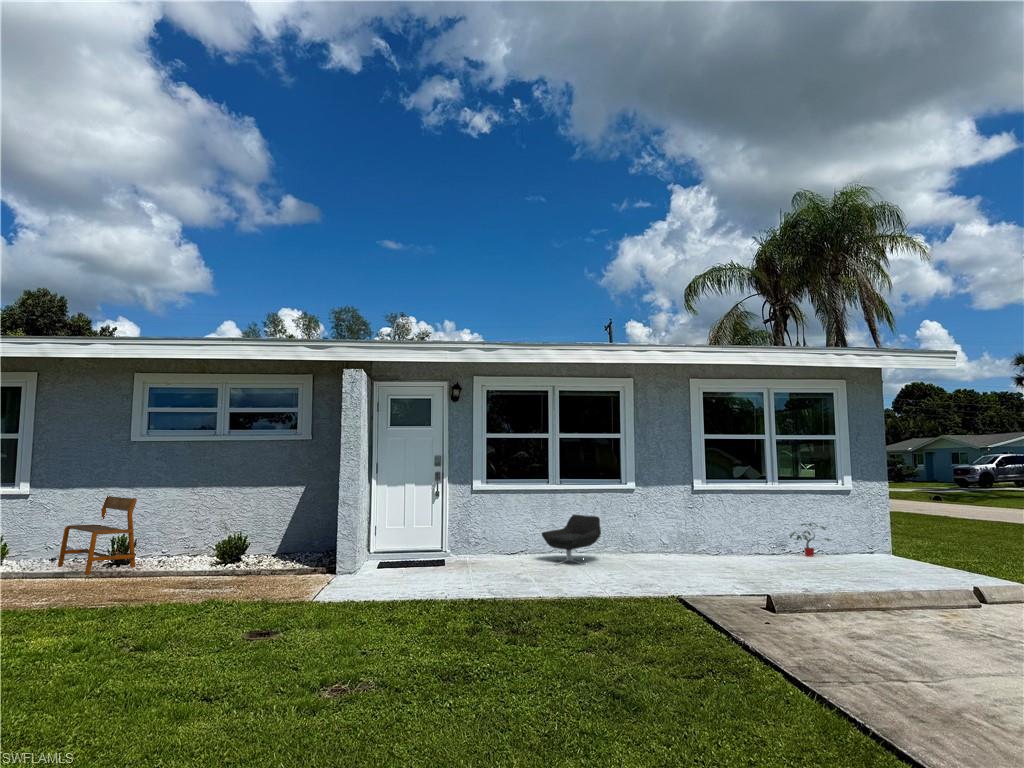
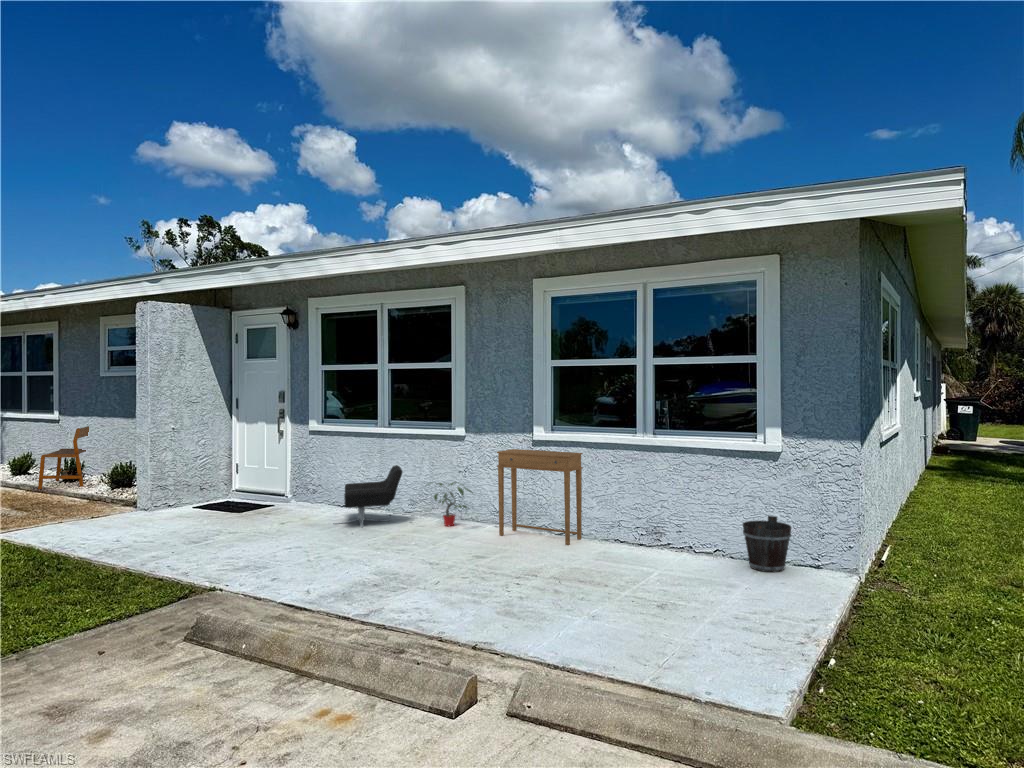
side table: none [679,496,743,558] -> present [497,449,583,545]
potted plant: present [790,523,831,556] -> present [429,482,472,526]
bucket: none [844,527,874,557] -> present [743,516,791,572]

